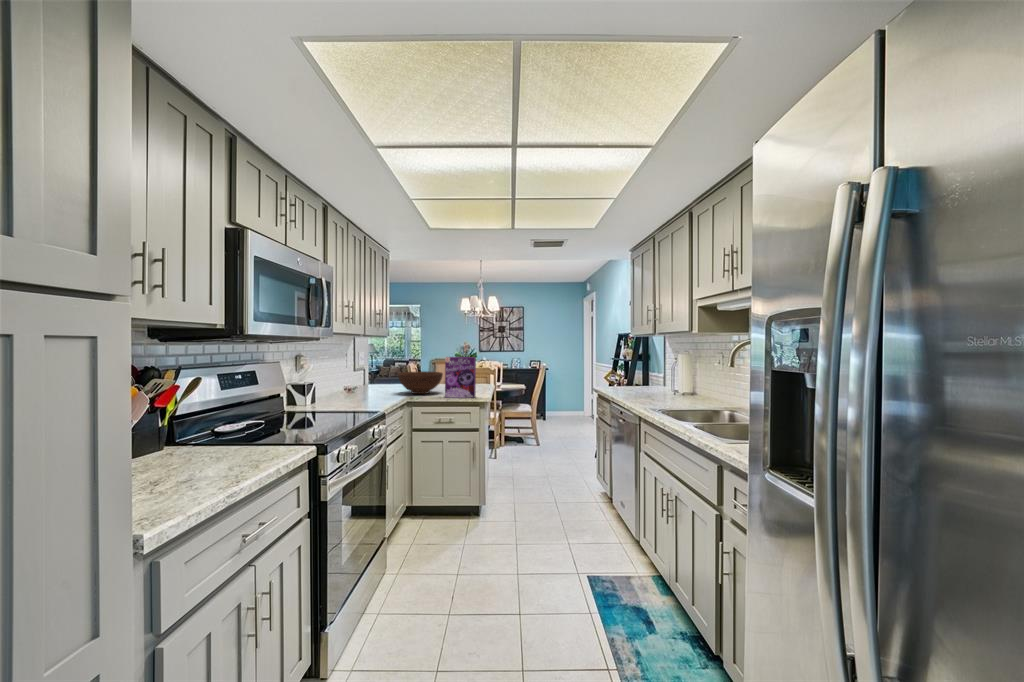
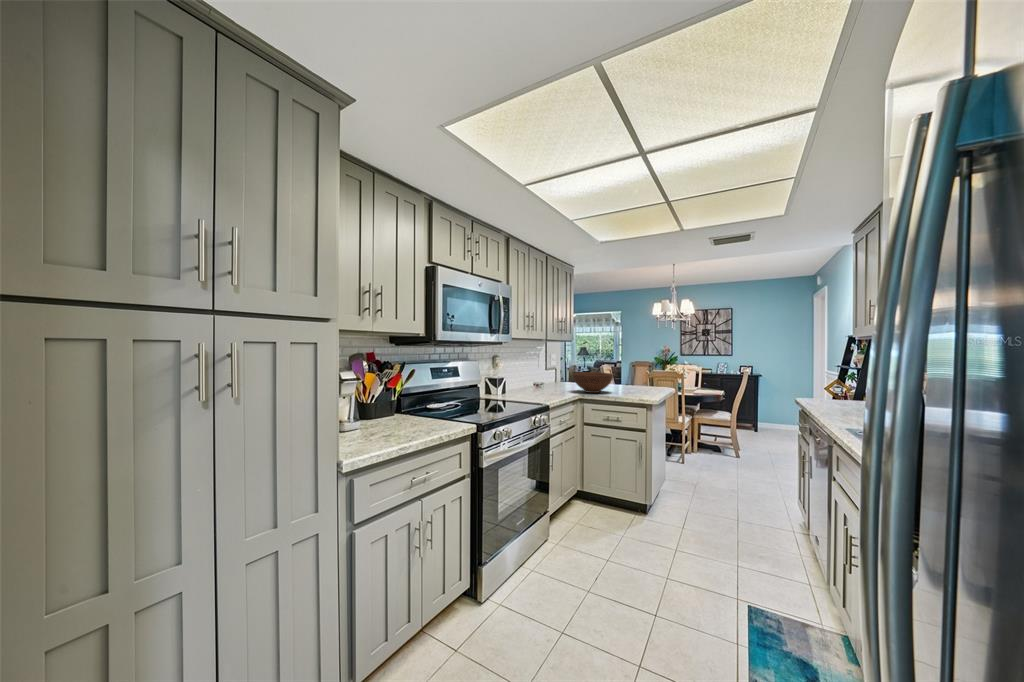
cereal box: present [445,357,476,398] -> none [611,359,641,400]

